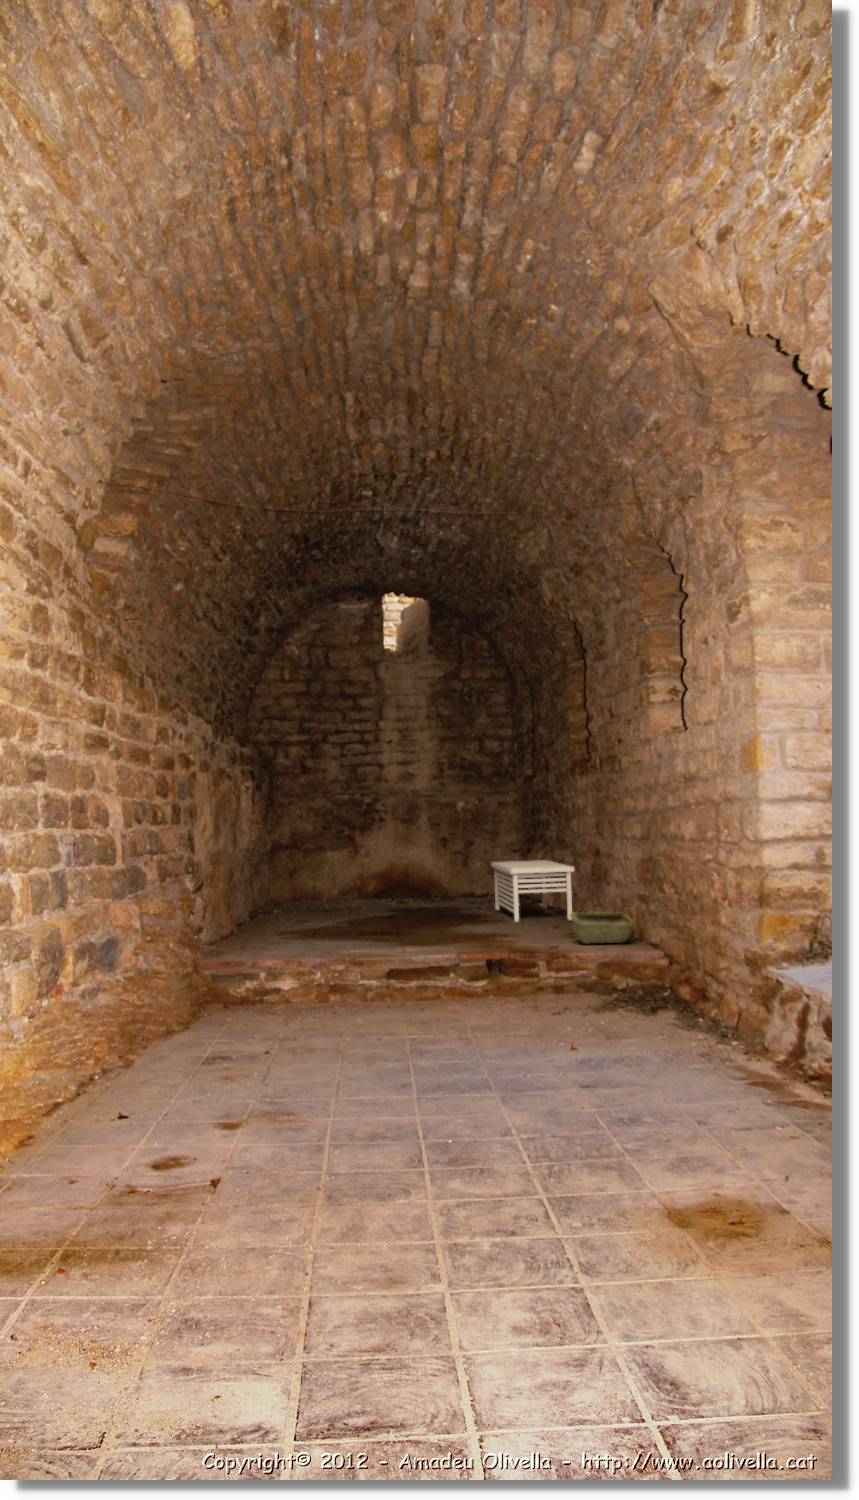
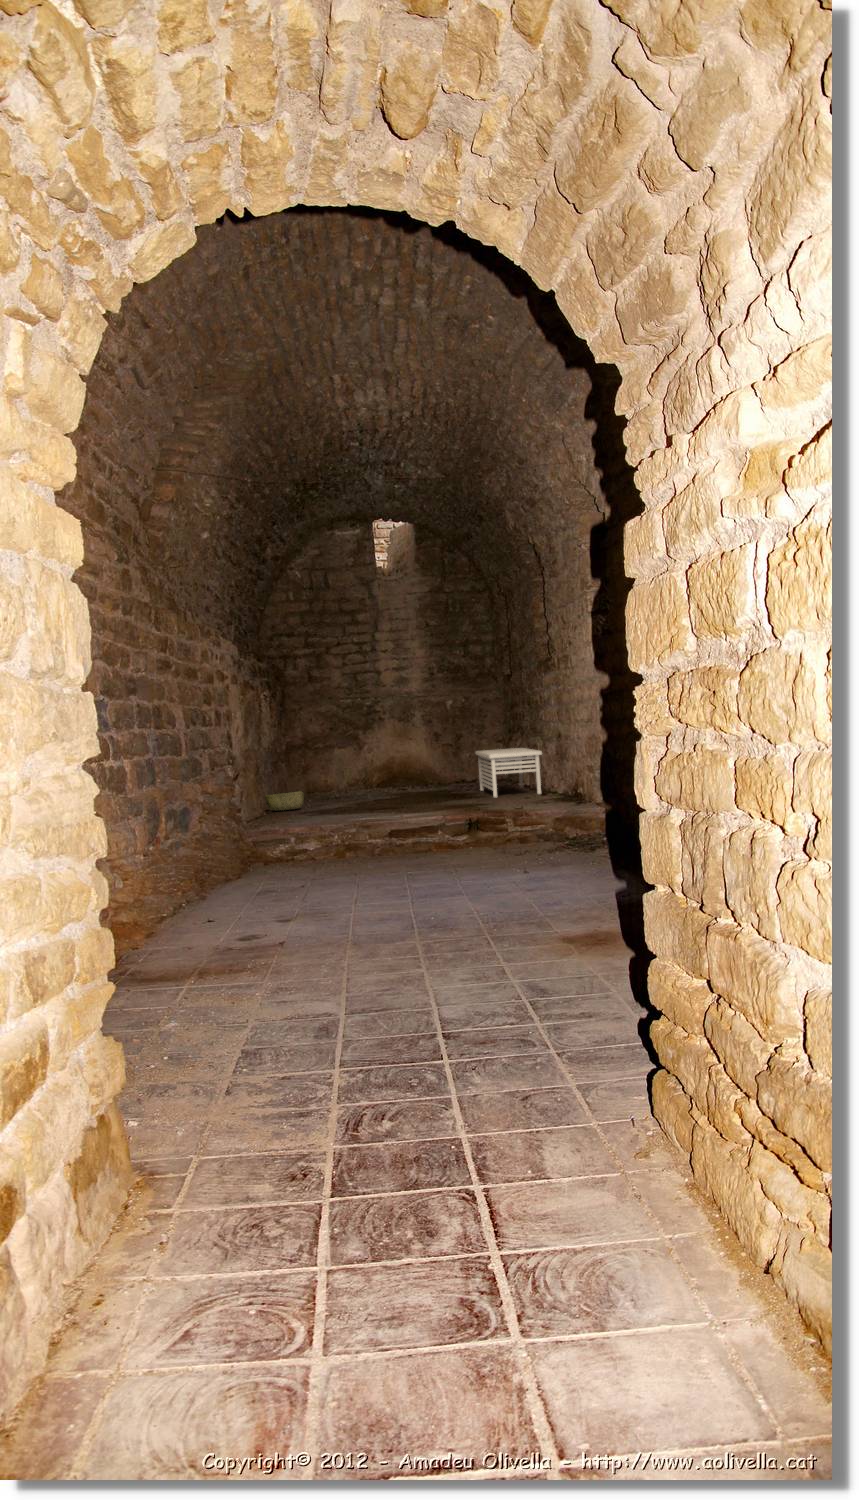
woven basket: present [570,912,634,943] -> present [264,792,304,811]

